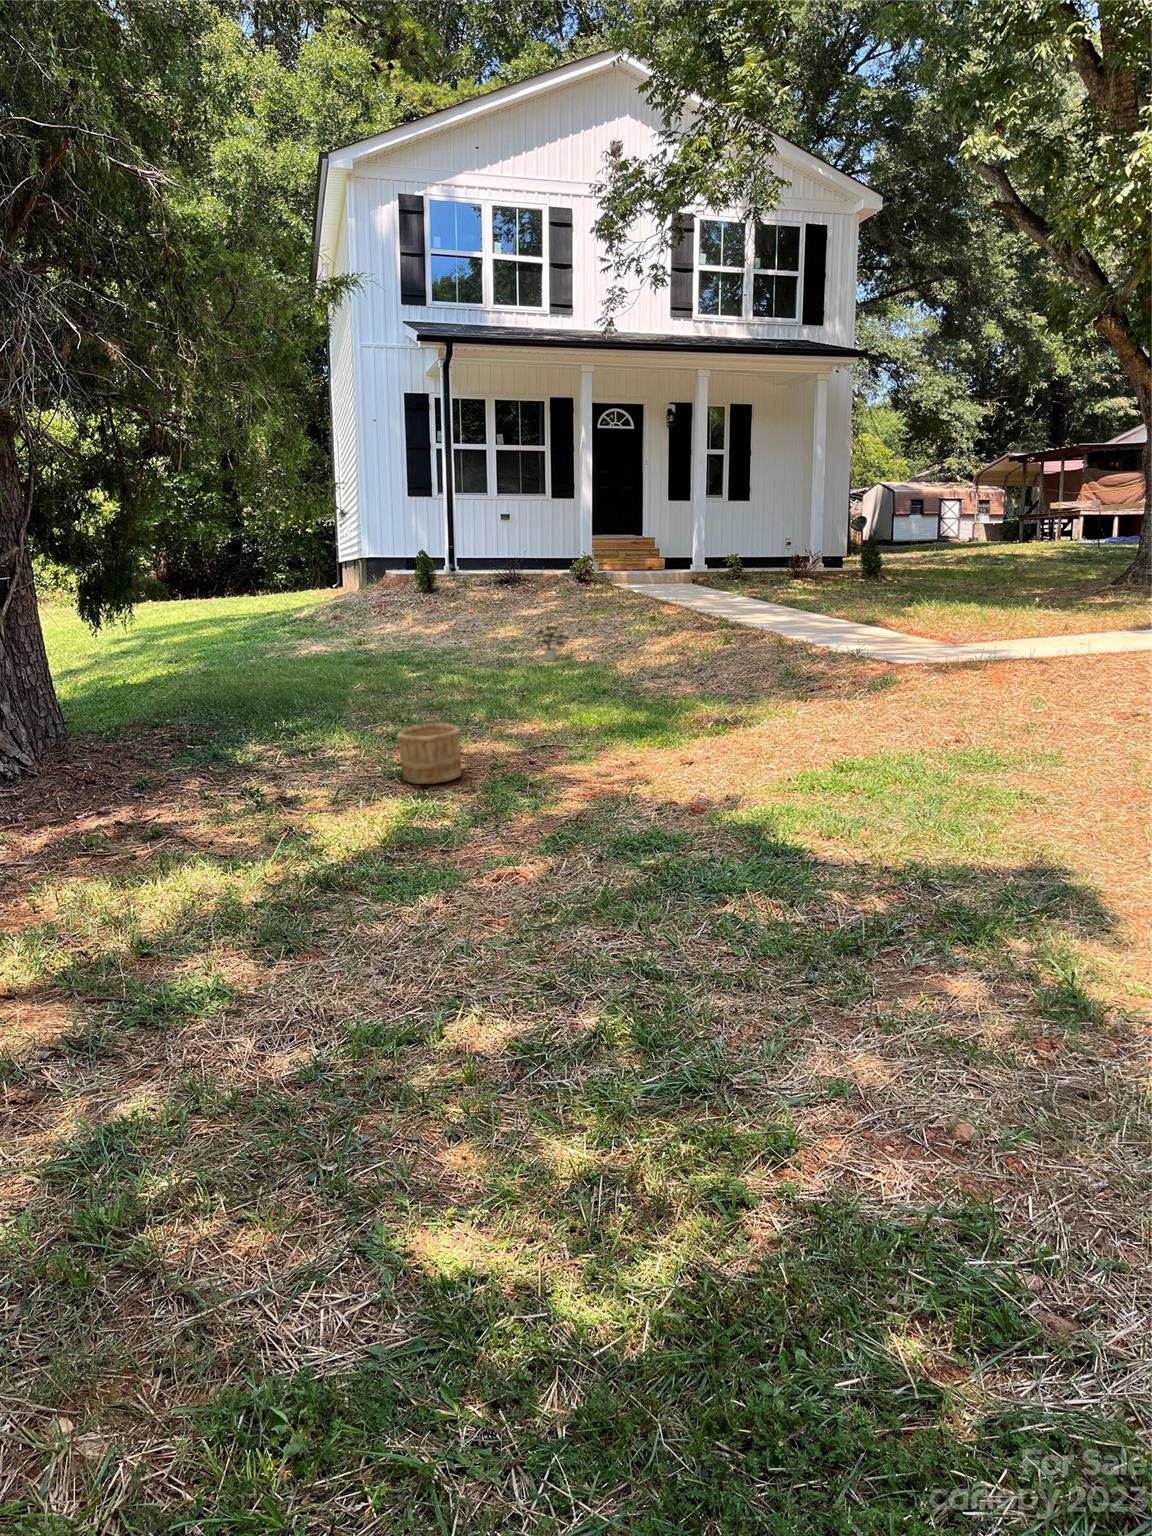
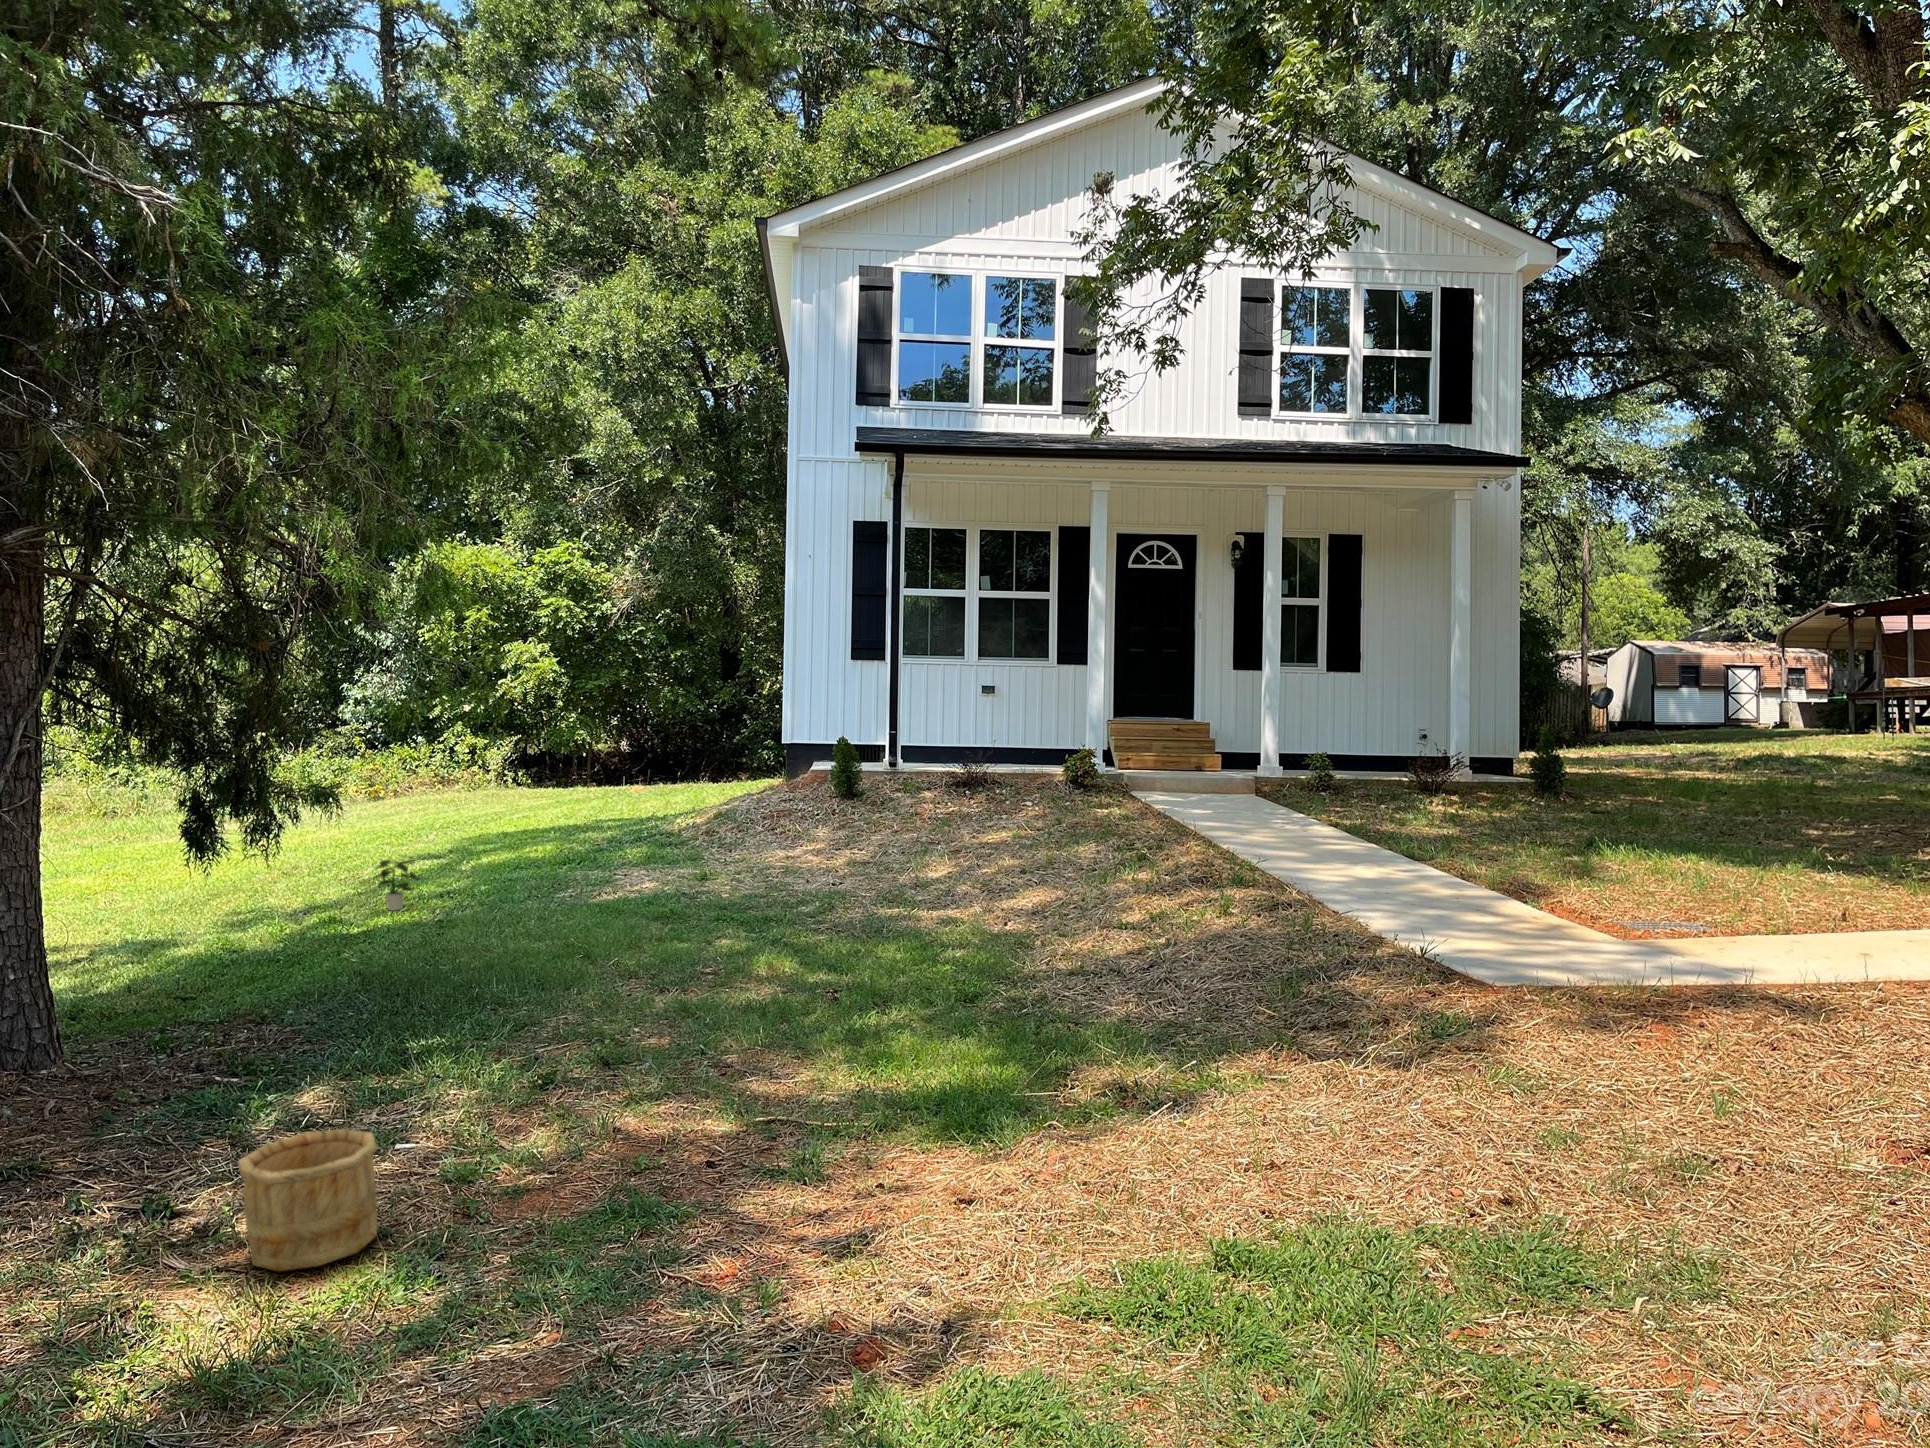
potted plant: present [535,623,568,661] -> present [375,856,420,910]

